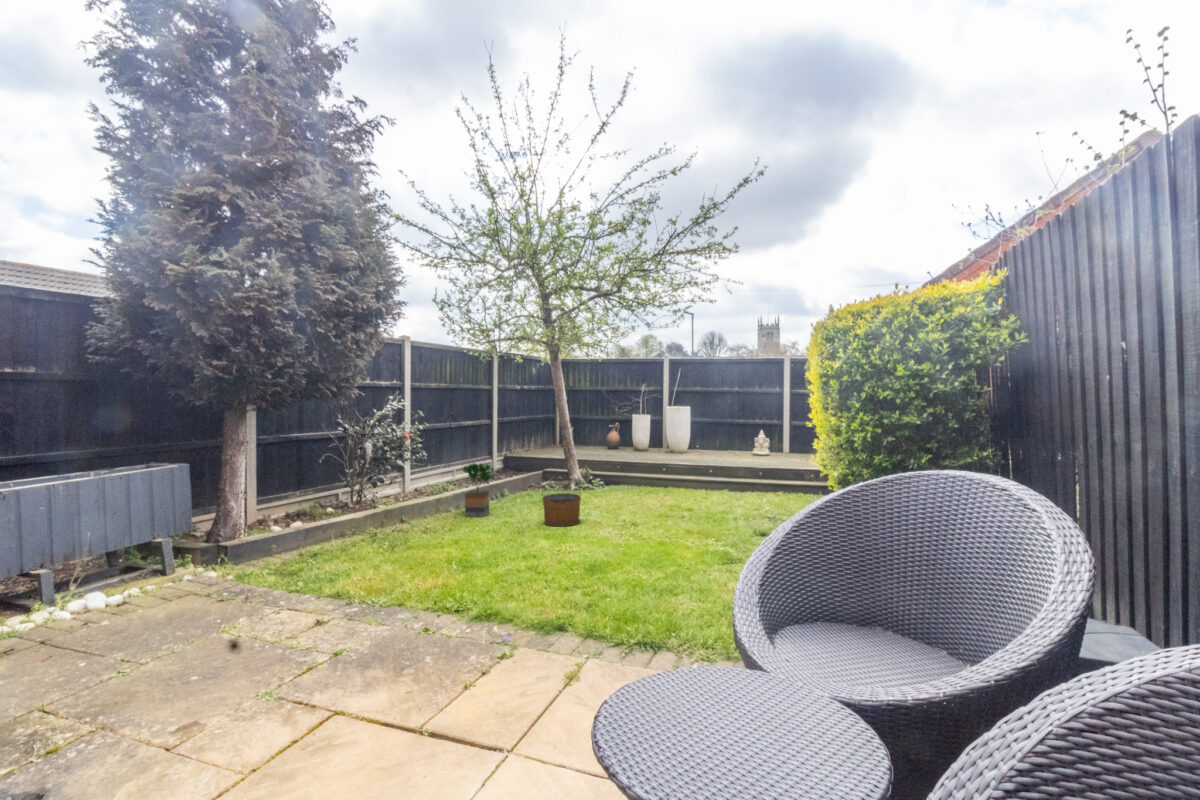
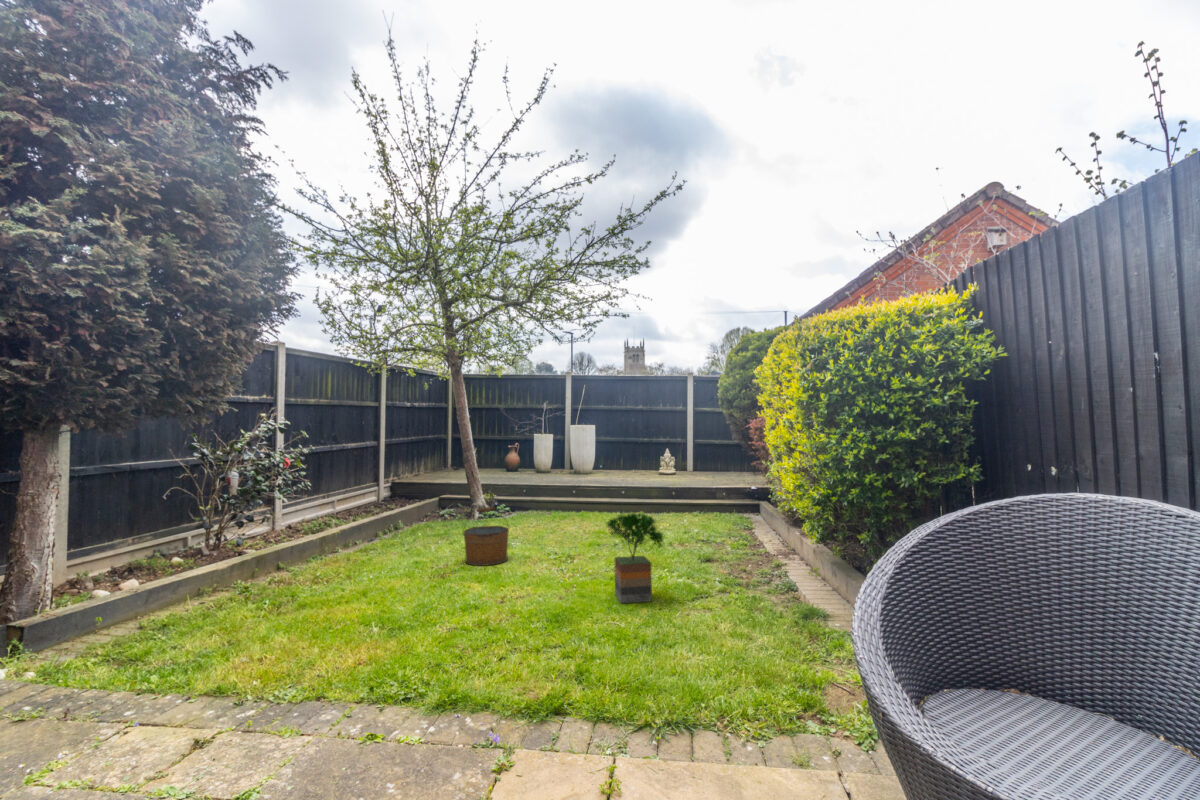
potted tree: present [462,463,494,517] -> present [606,513,663,603]

